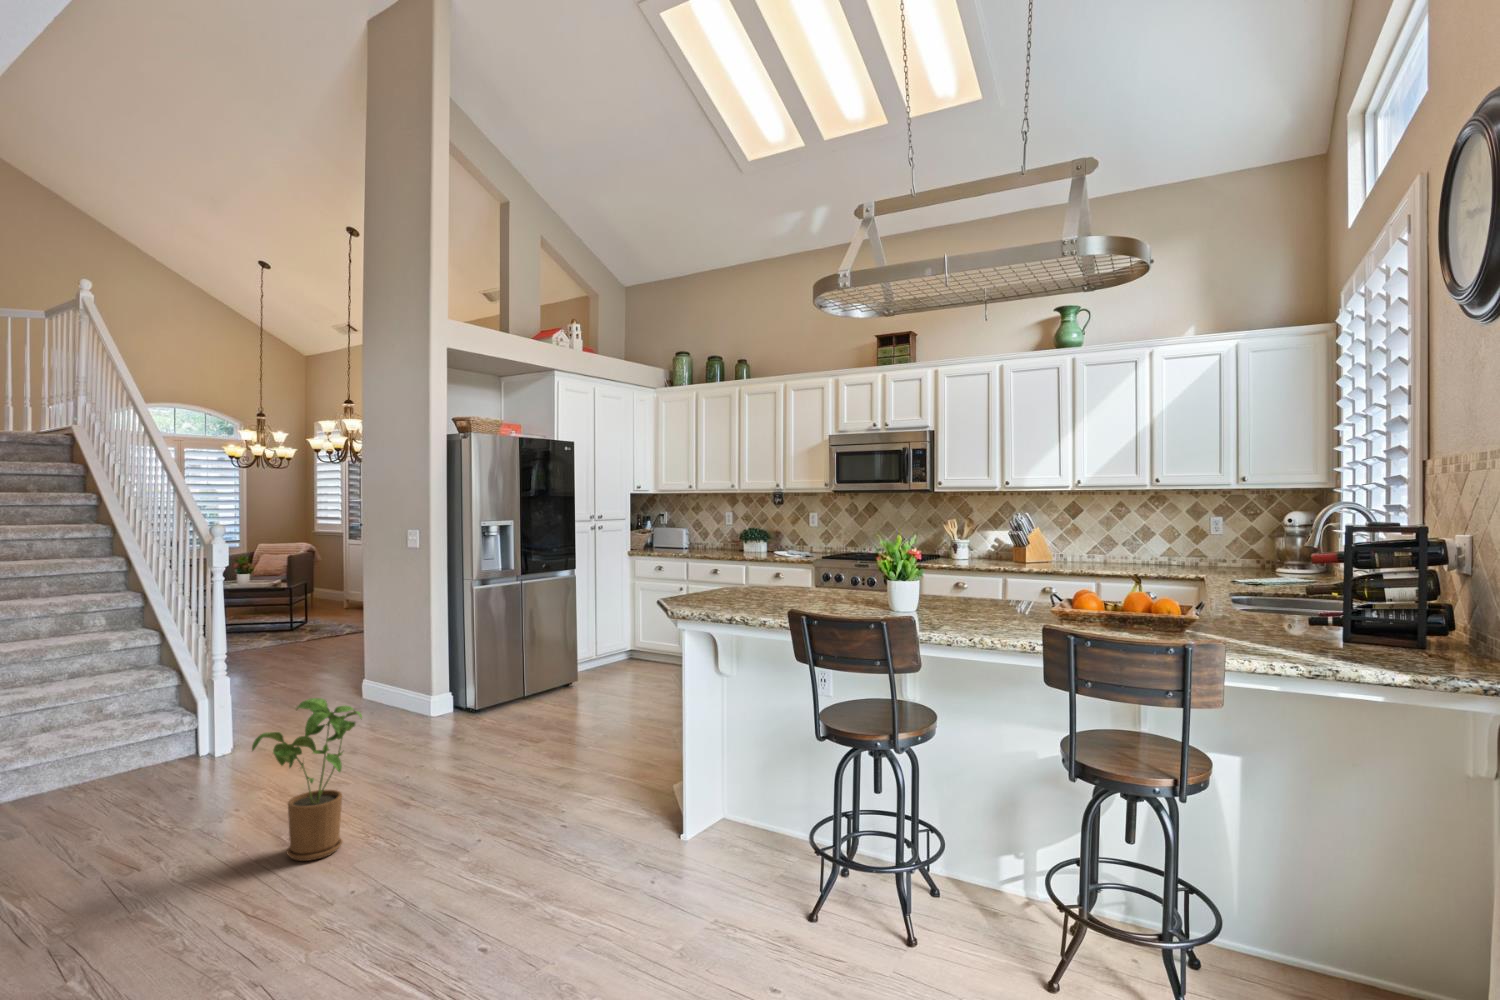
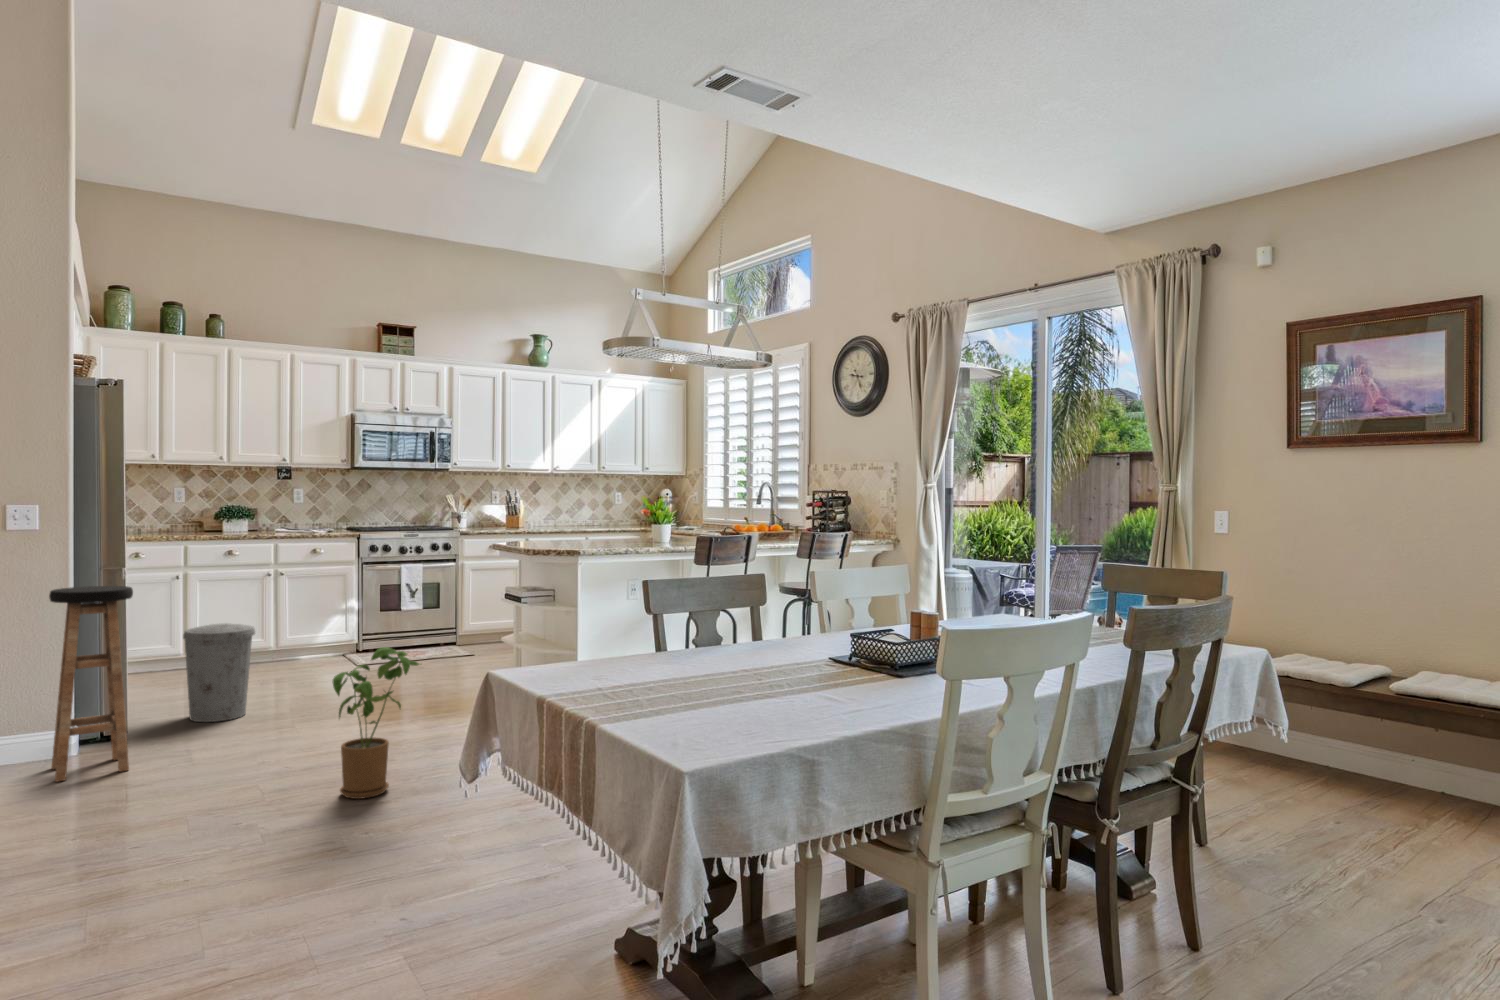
bar stool: none [353,596,425,753] -> present [49,586,133,782]
trash can: none [533,638,591,729] -> present [183,623,255,722]

